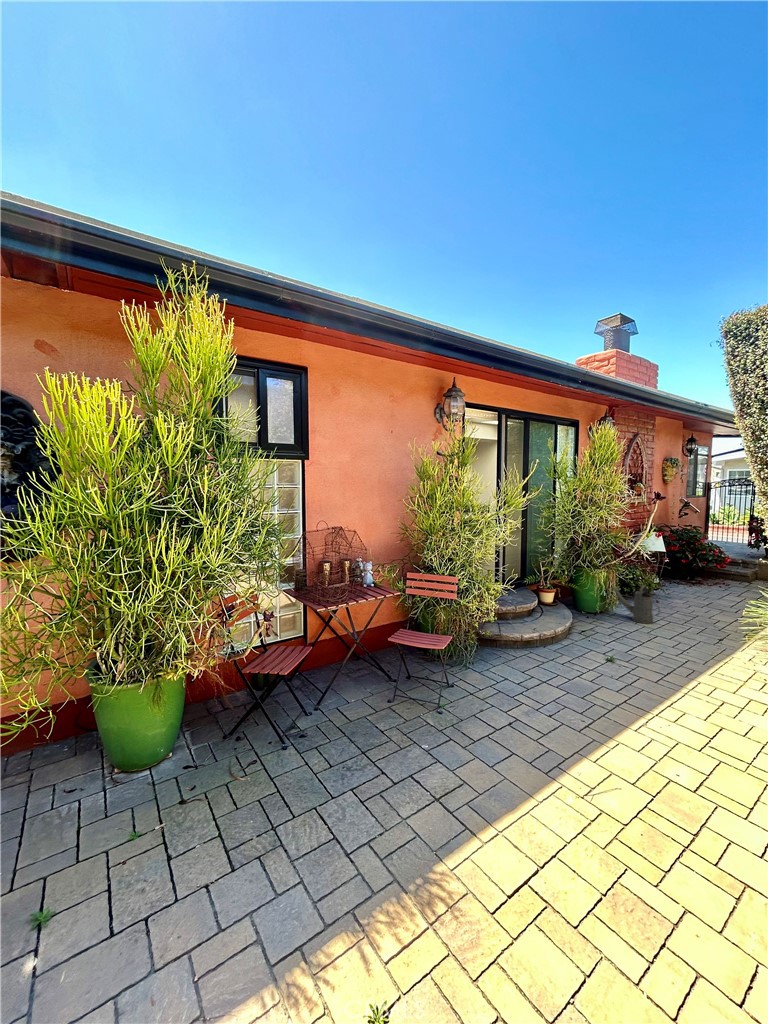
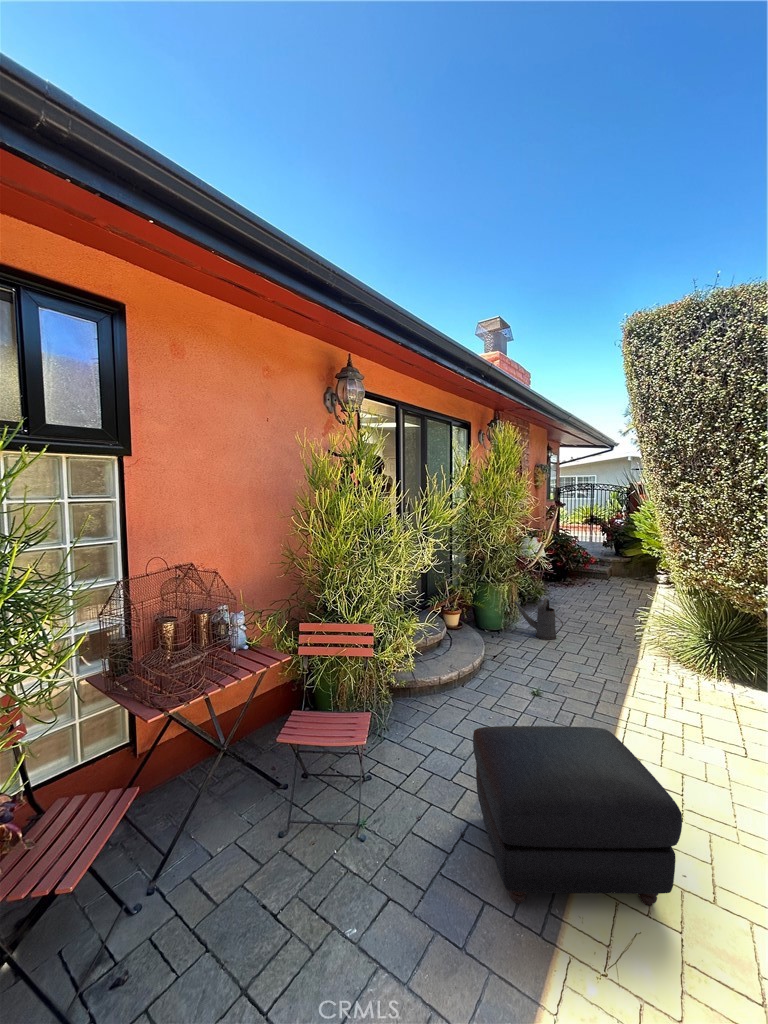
ottoman: none [521,652,658,777] -> present [473,726,682,906]

